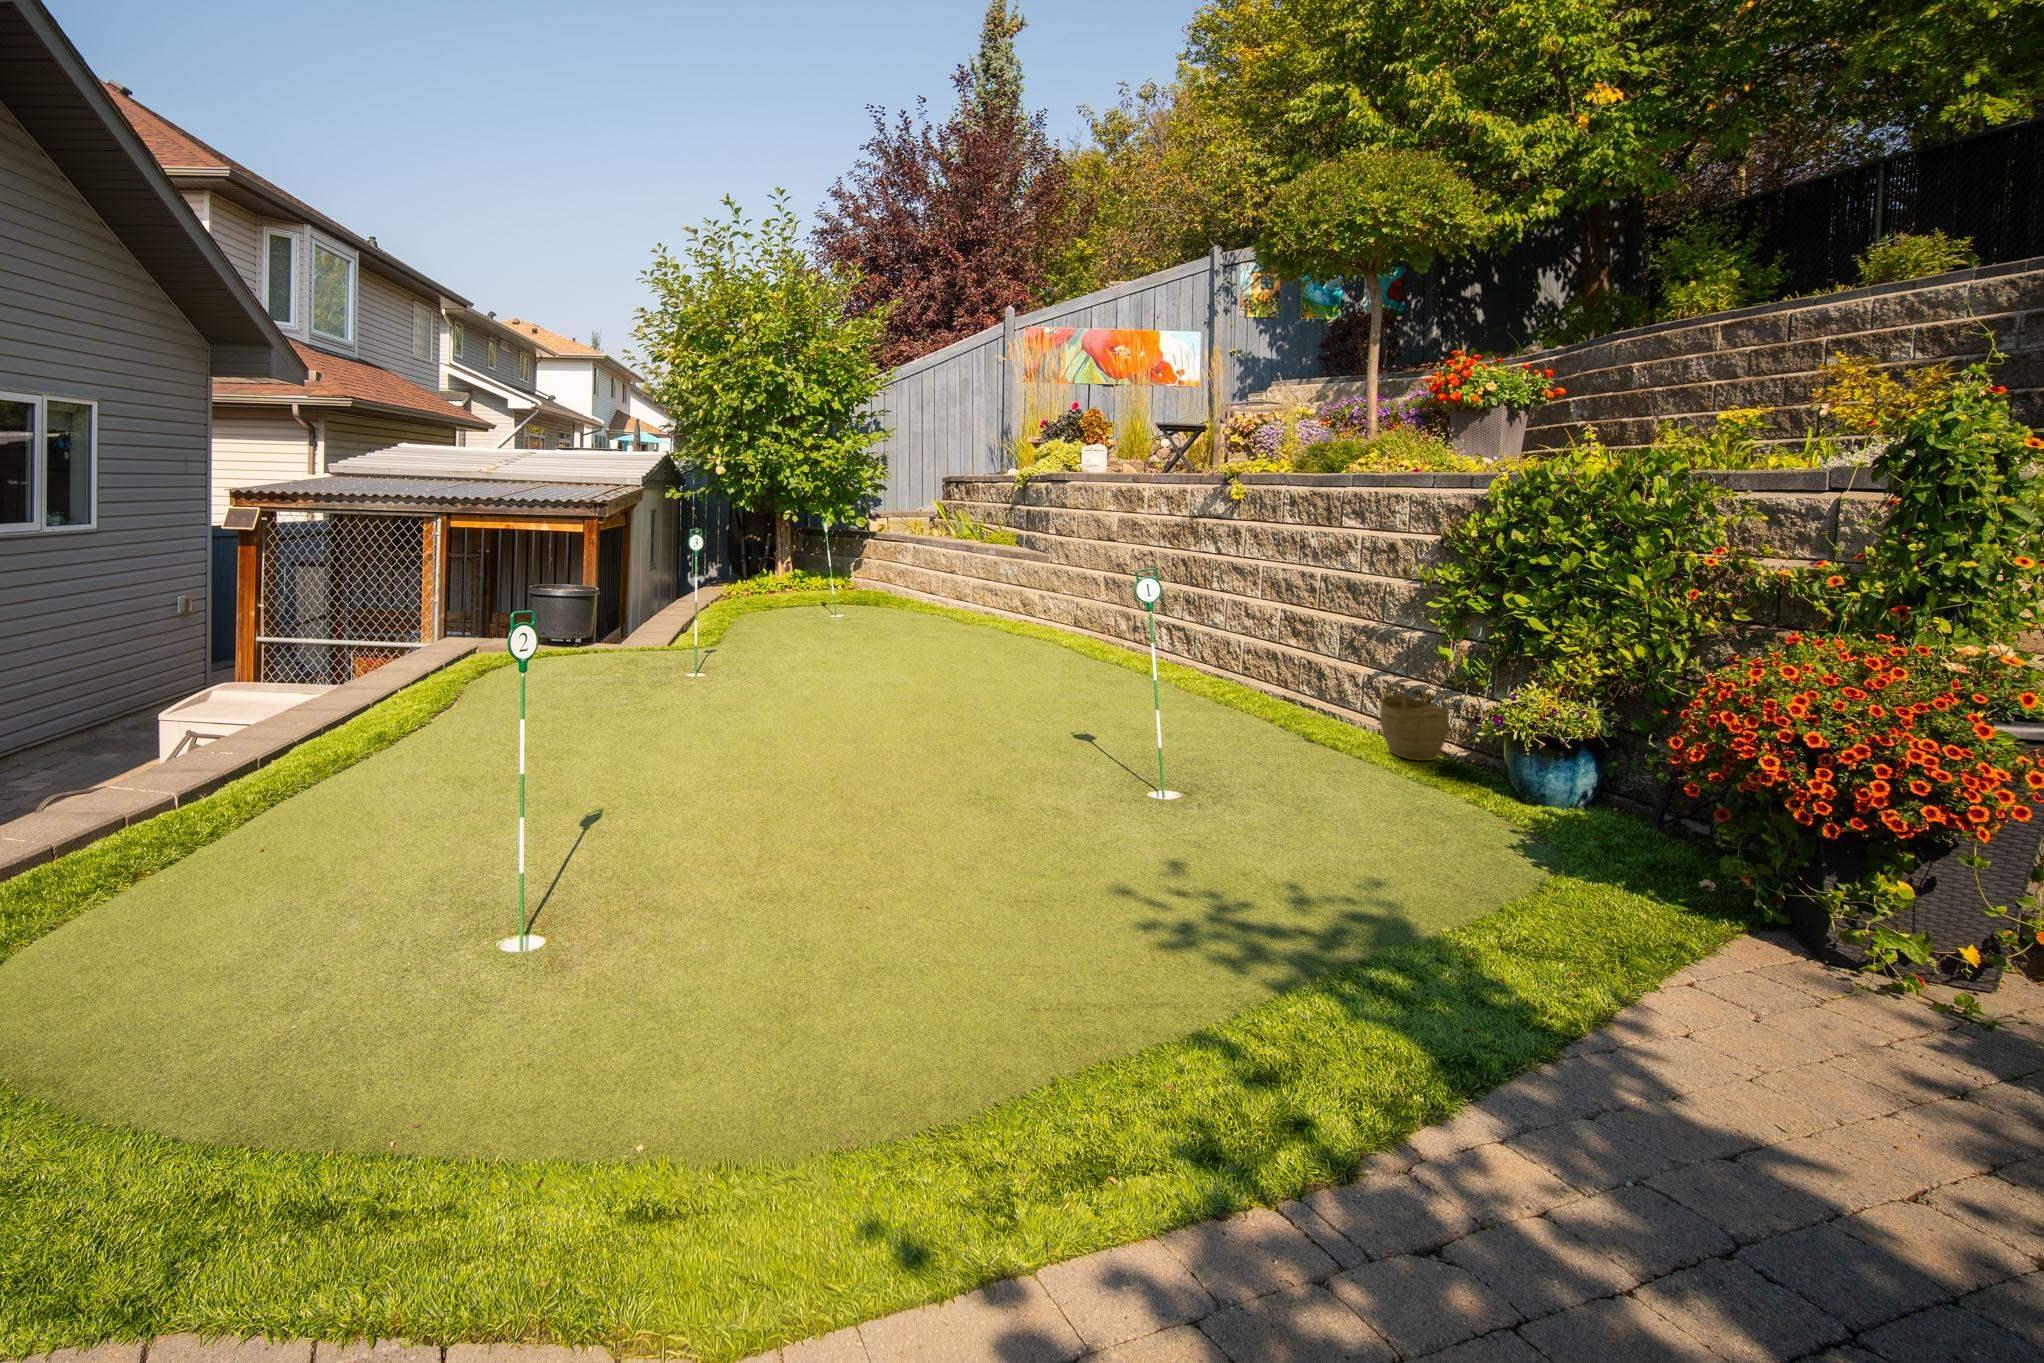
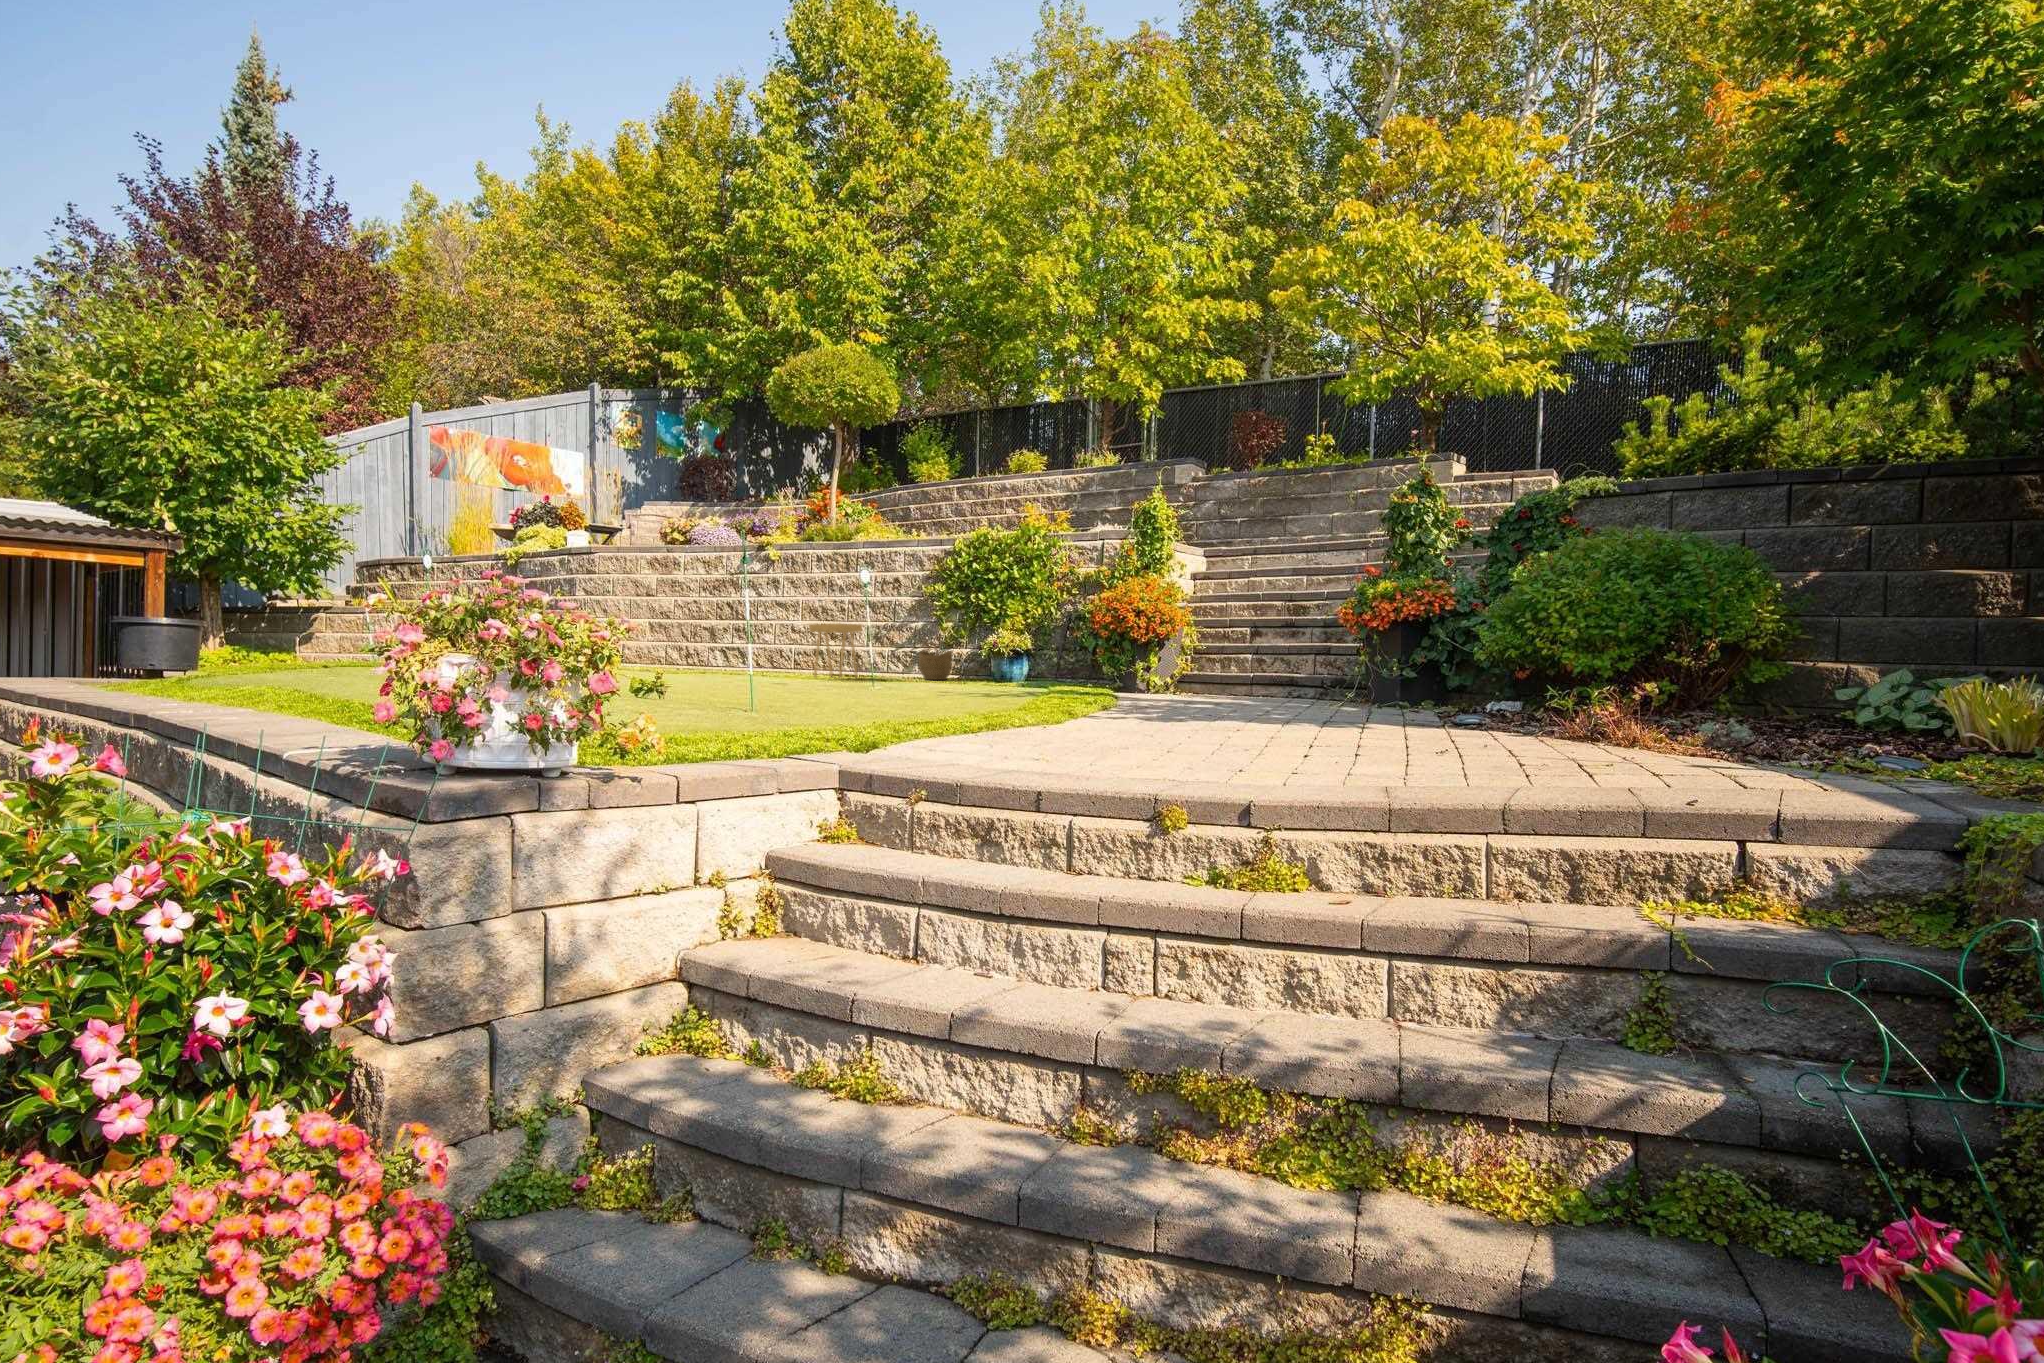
side table: none [1222,615,1324,716] -> present [809,623,862,678]

